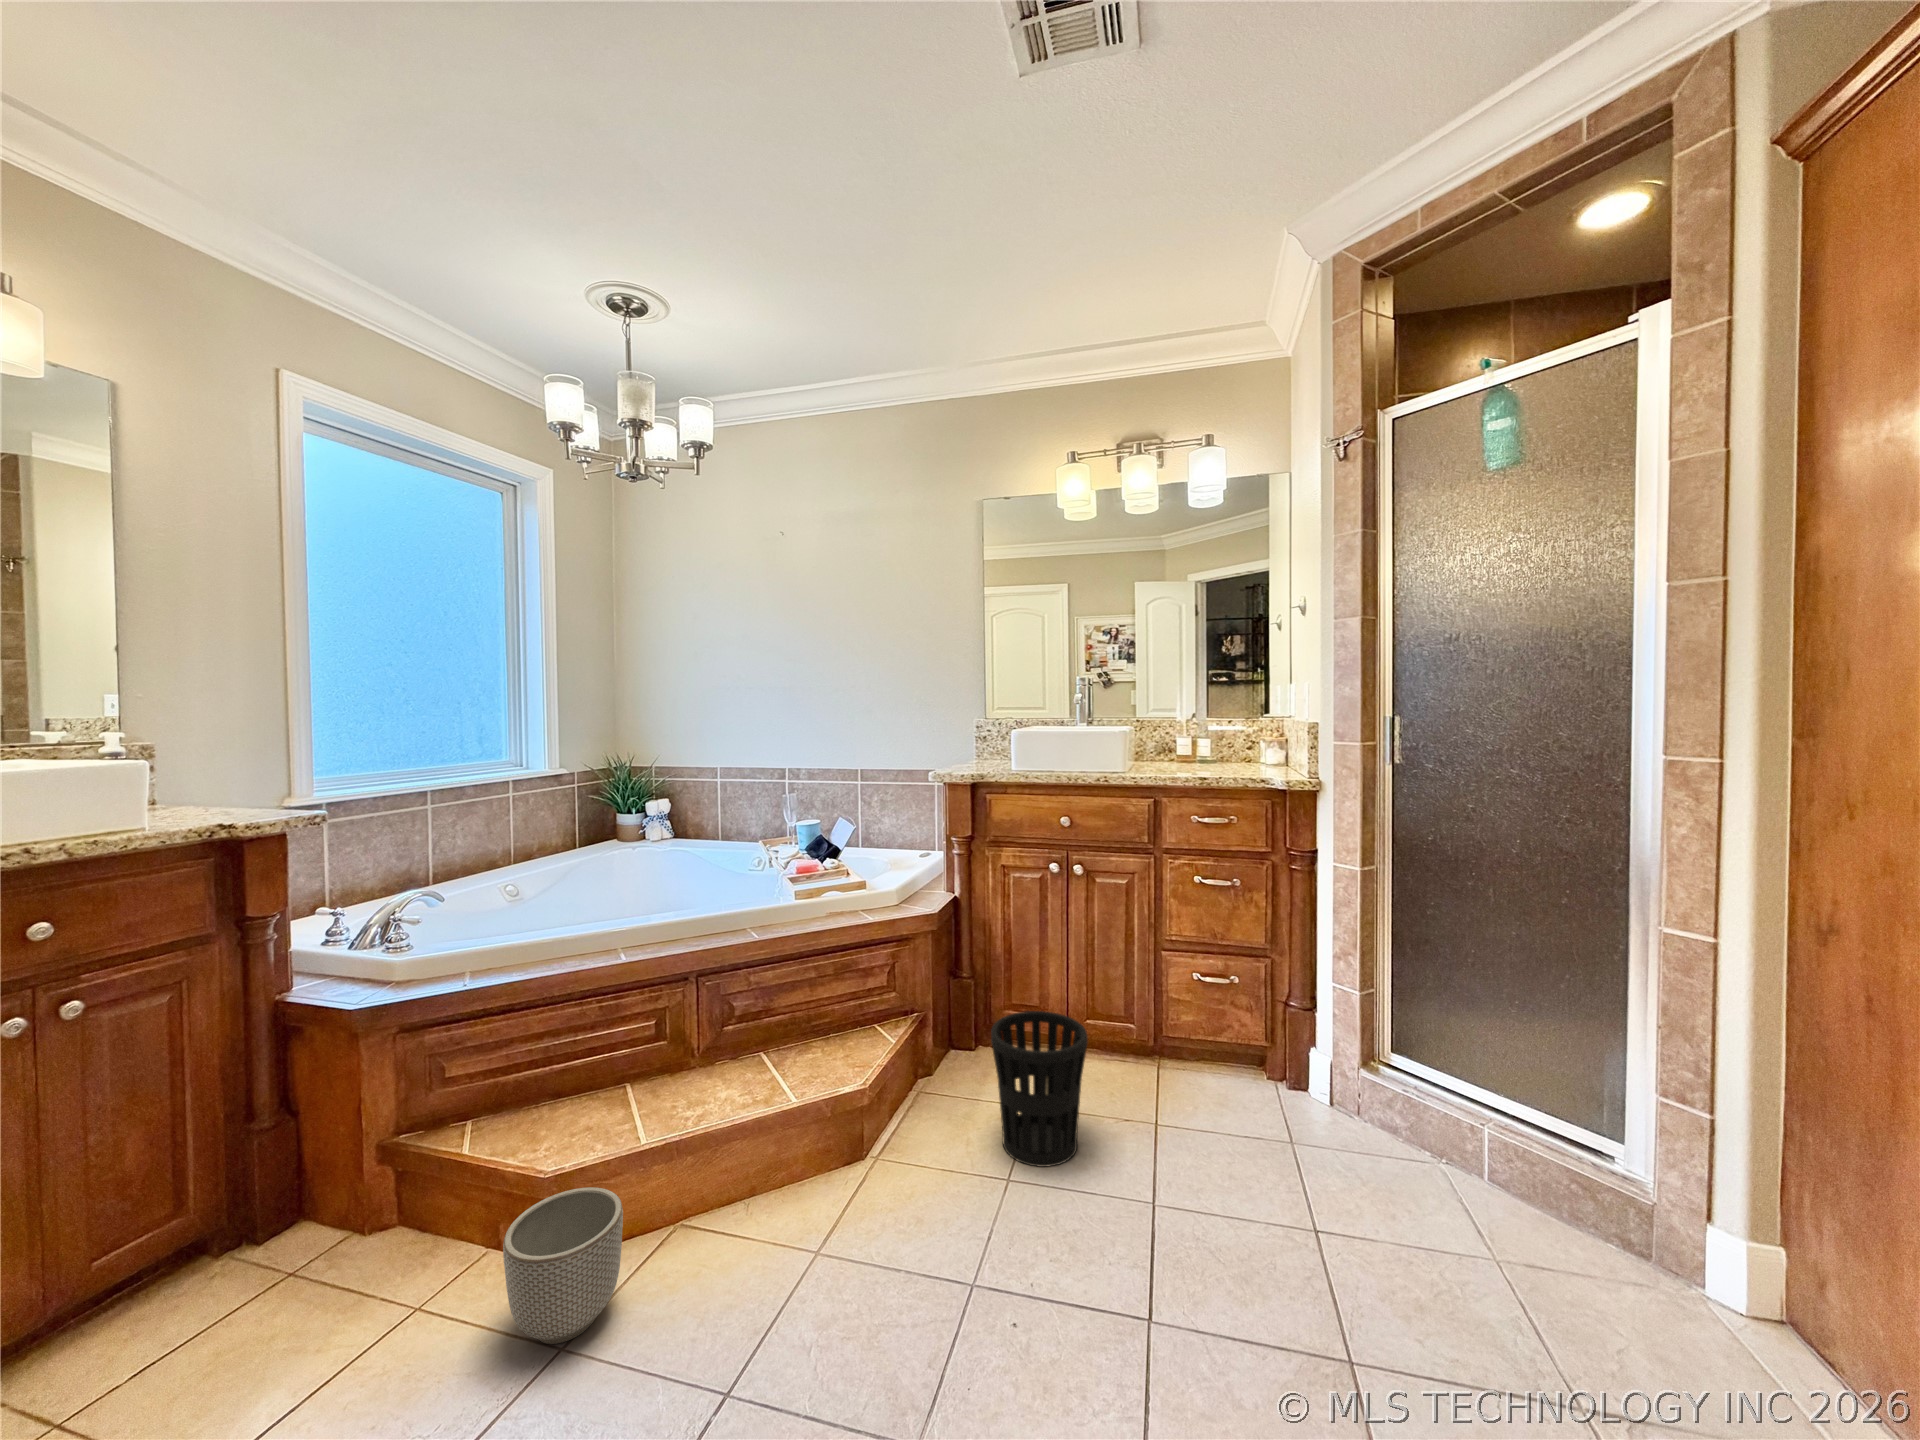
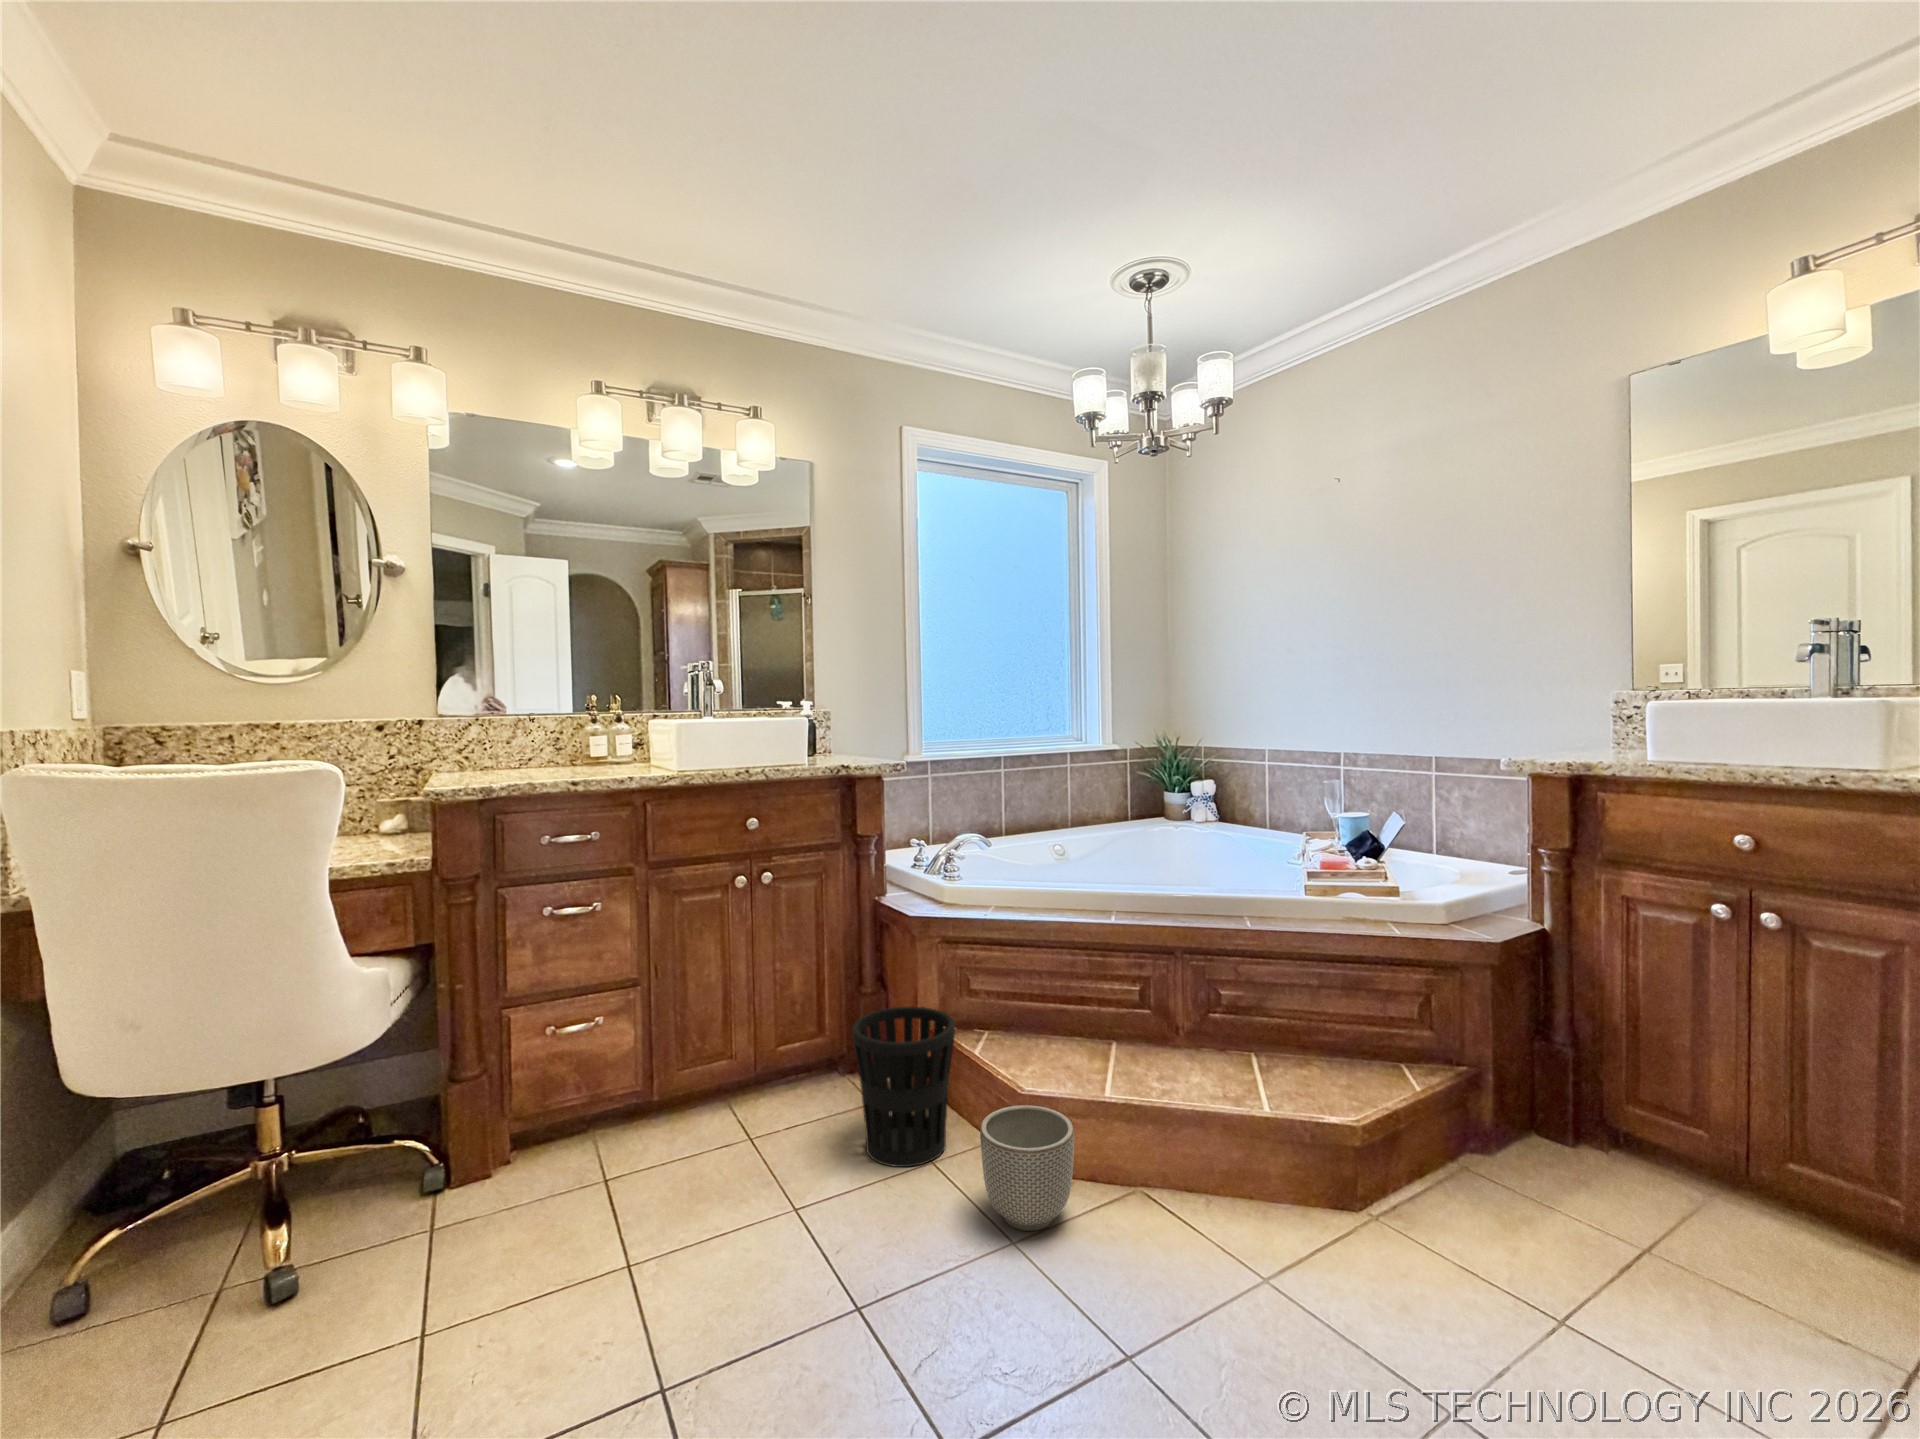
wastebasket: present [991,1011,1088,1167] -> present [852,1006,955,1167]

